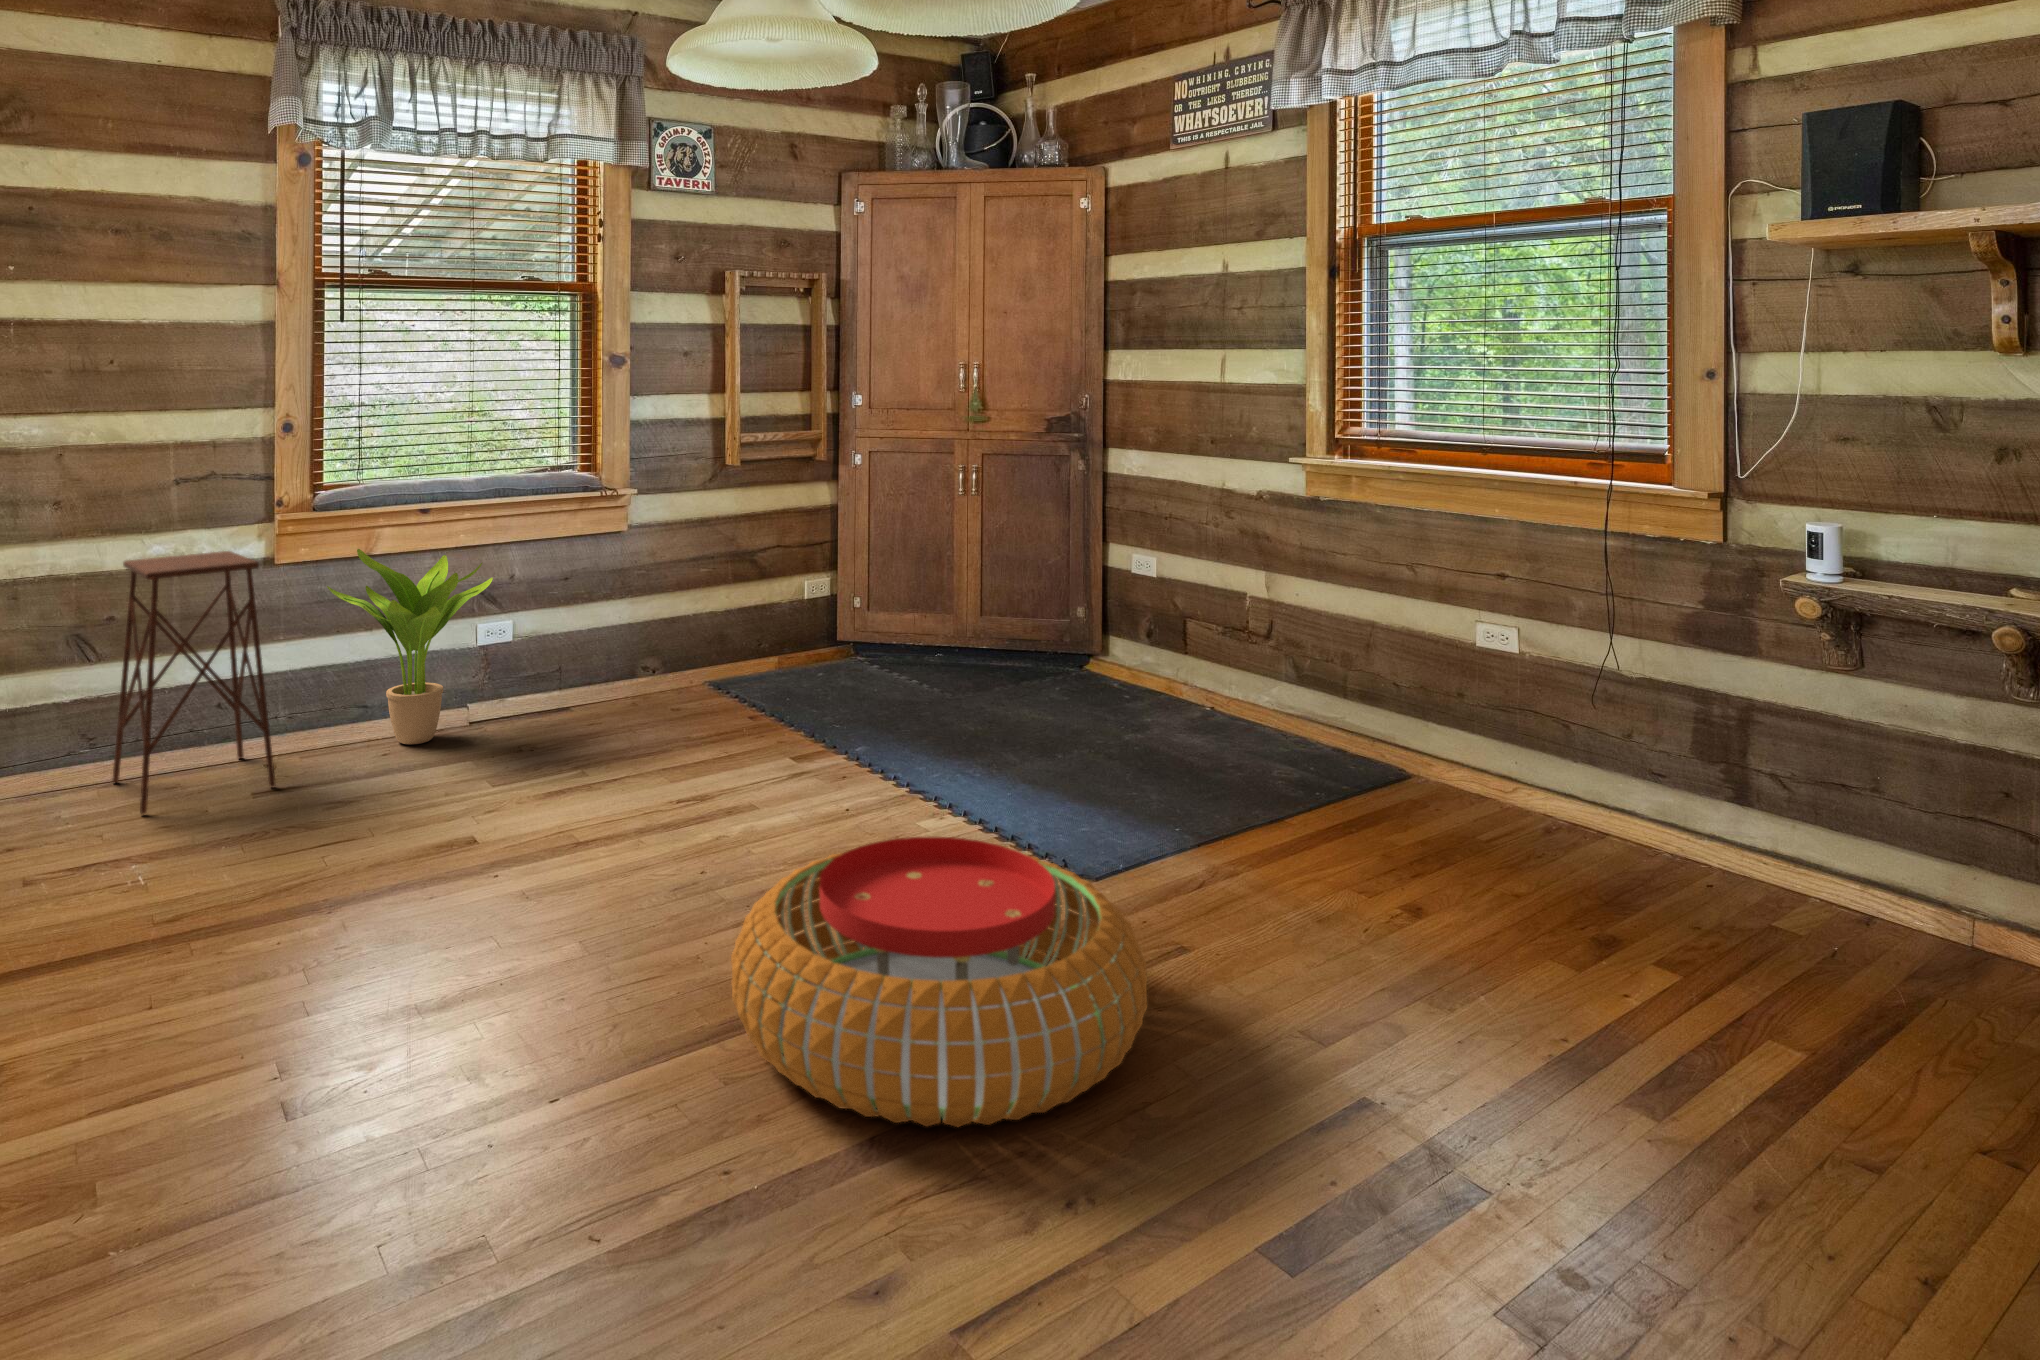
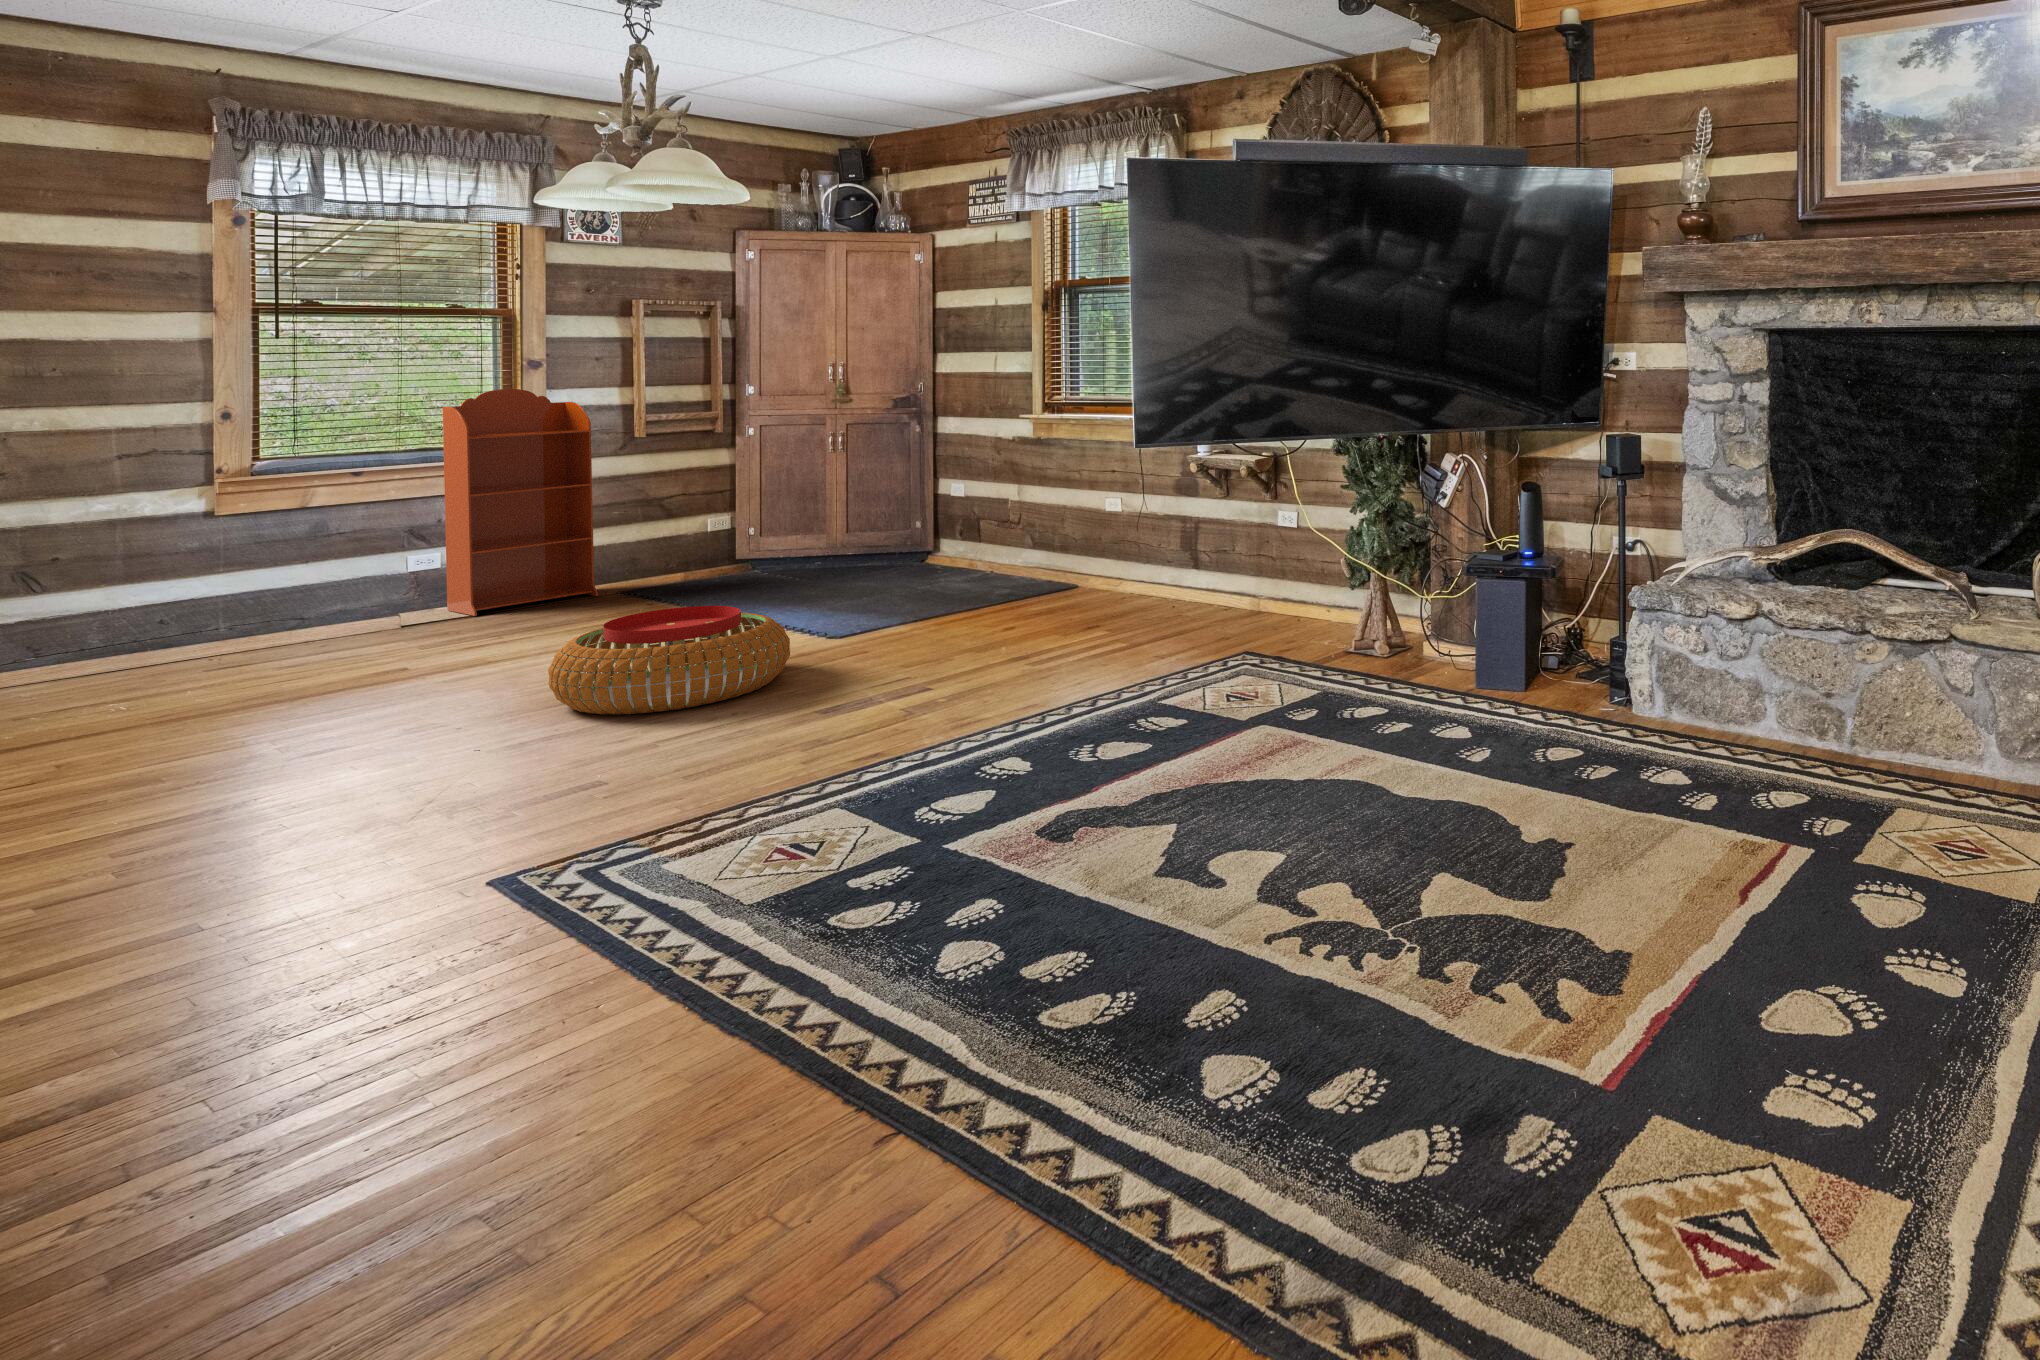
bookcase: none [518,395,693,724] -> present [443,389,598,616]
potted plant: present [327,549,493,745] -> none [268,497,420,635]
side table: present [112,551,276,814] -> none [68,504,226,682]

